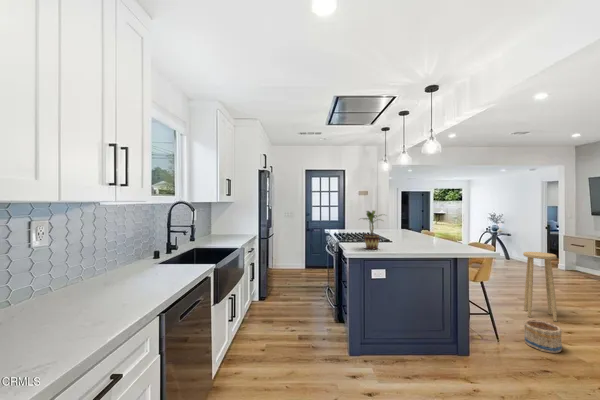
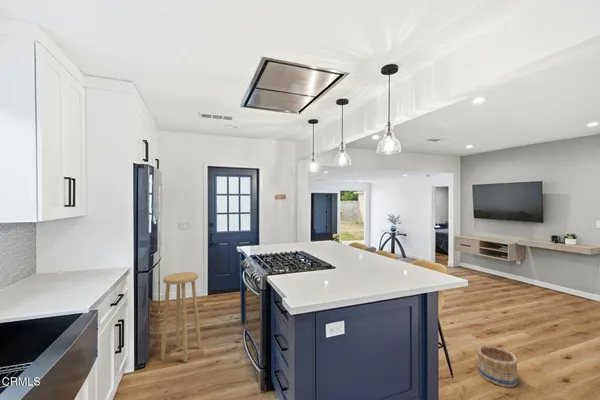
potted plant: present [363,211,380,249] -> none [304,232,347,295]
stool: present [523,252,557,322] -> present [161,272,201,362]

